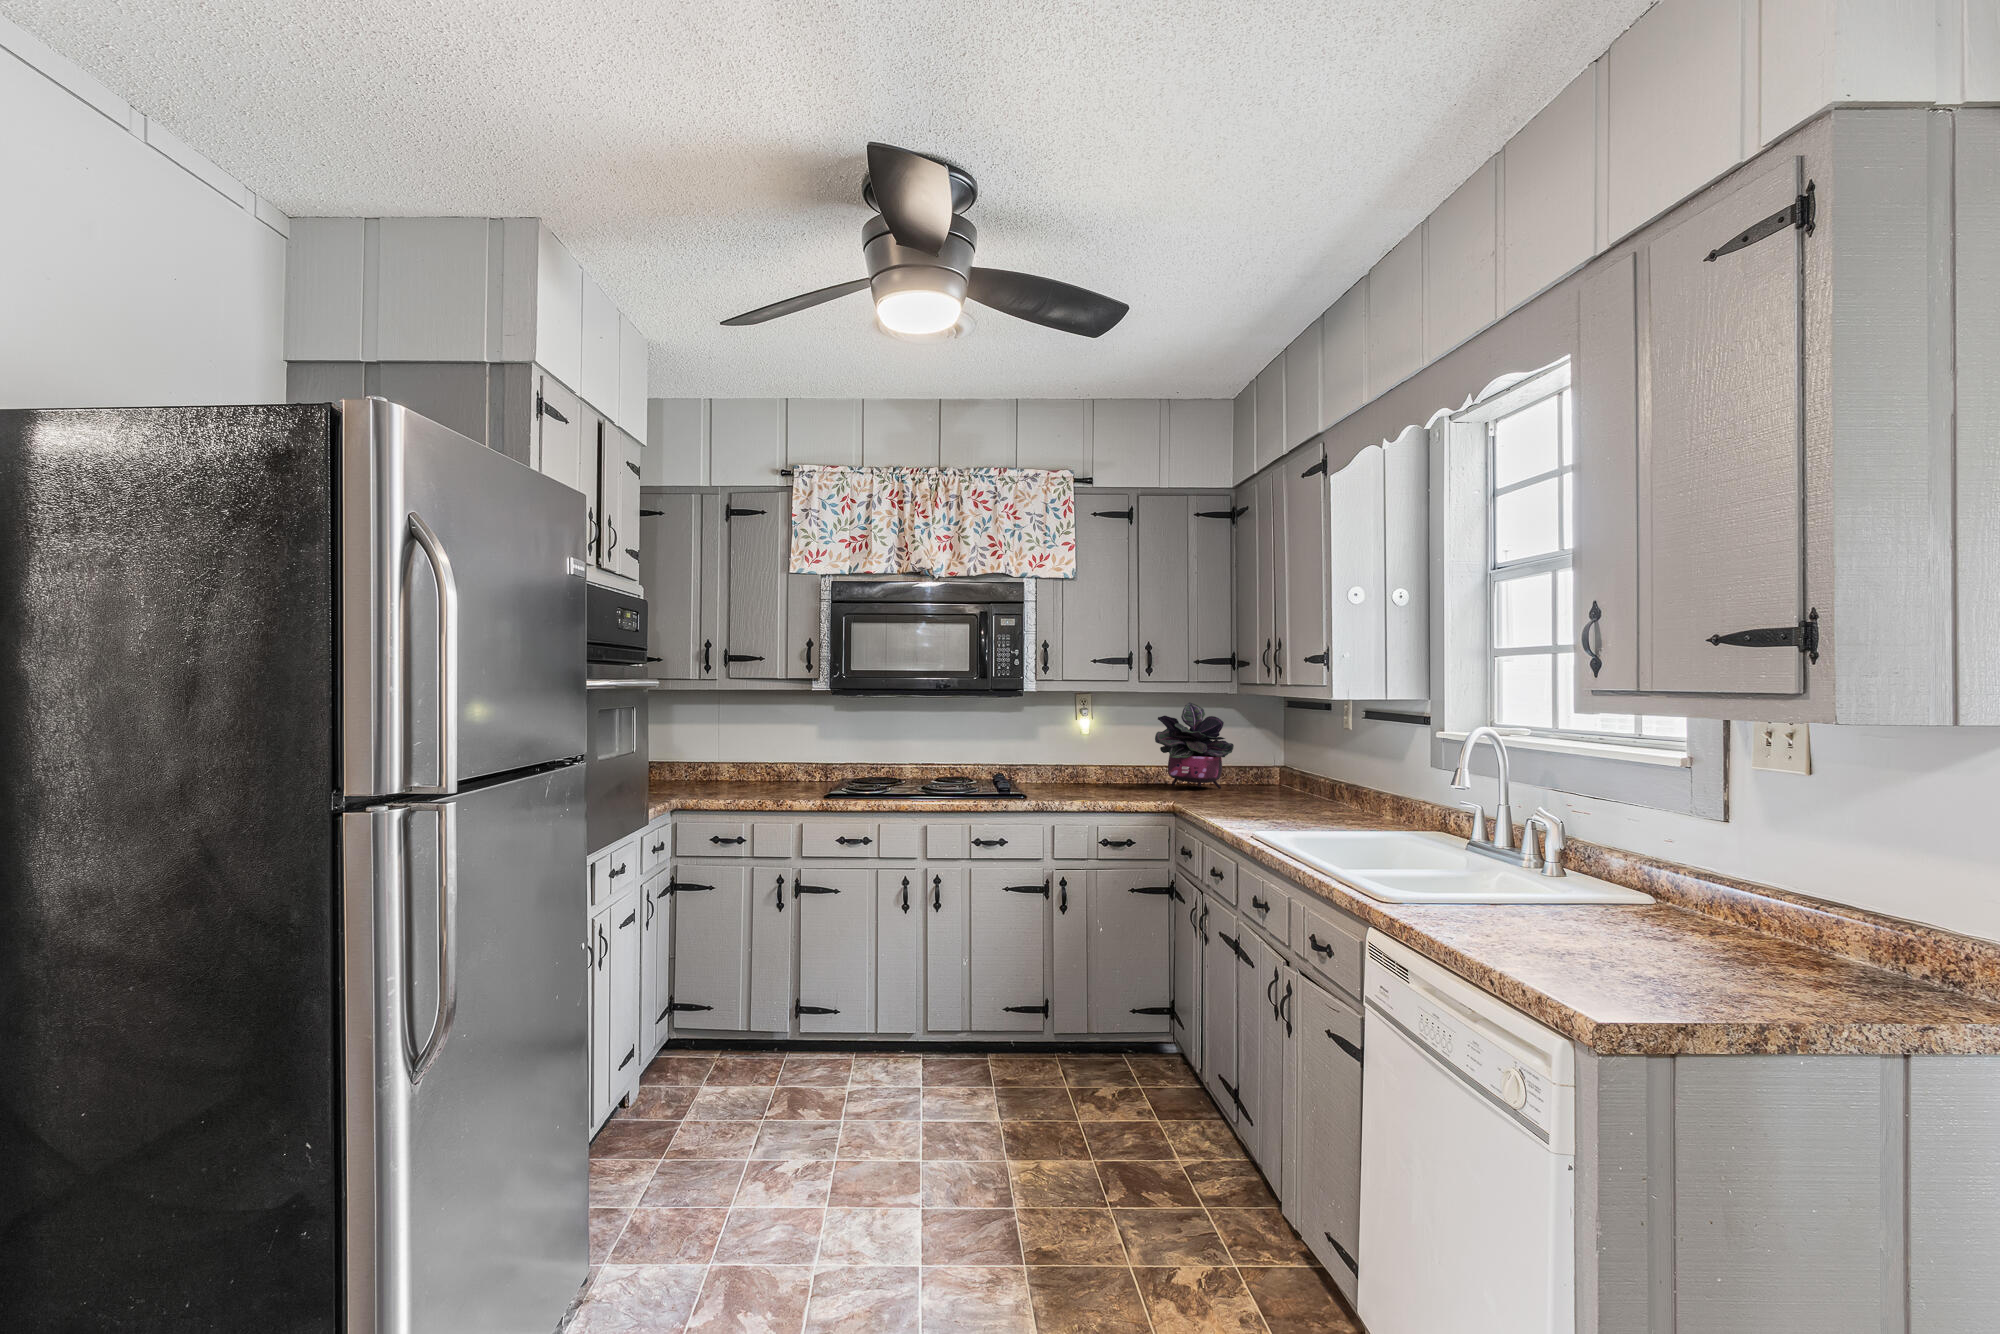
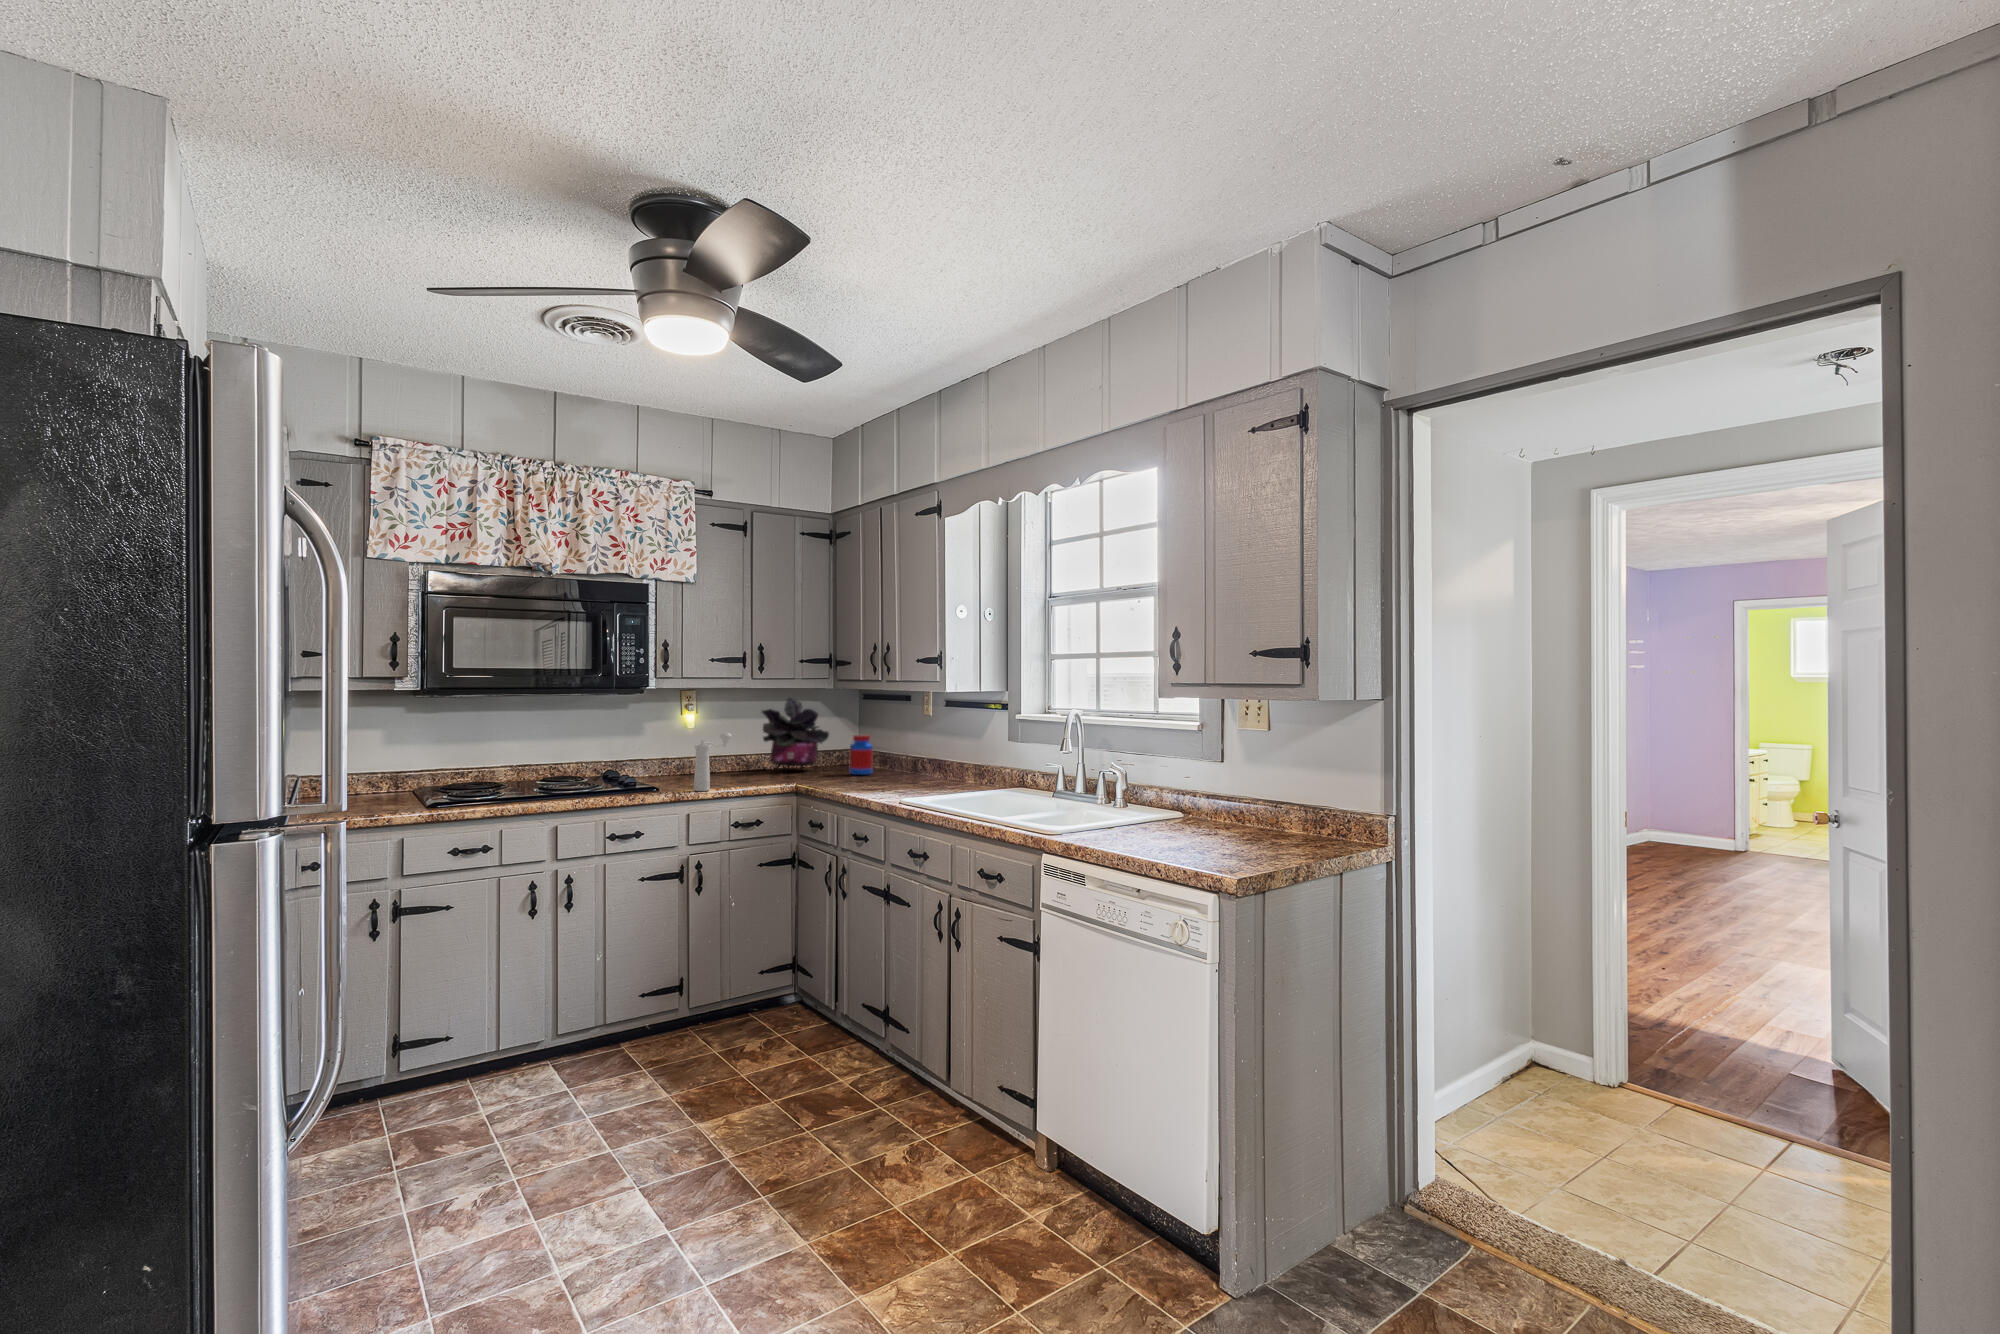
pepper mill: none [1056,741,1099,803] -> present [694,733,732,791]
jar: none [1250,749,1279,798] -> present [850,735,873,775]

